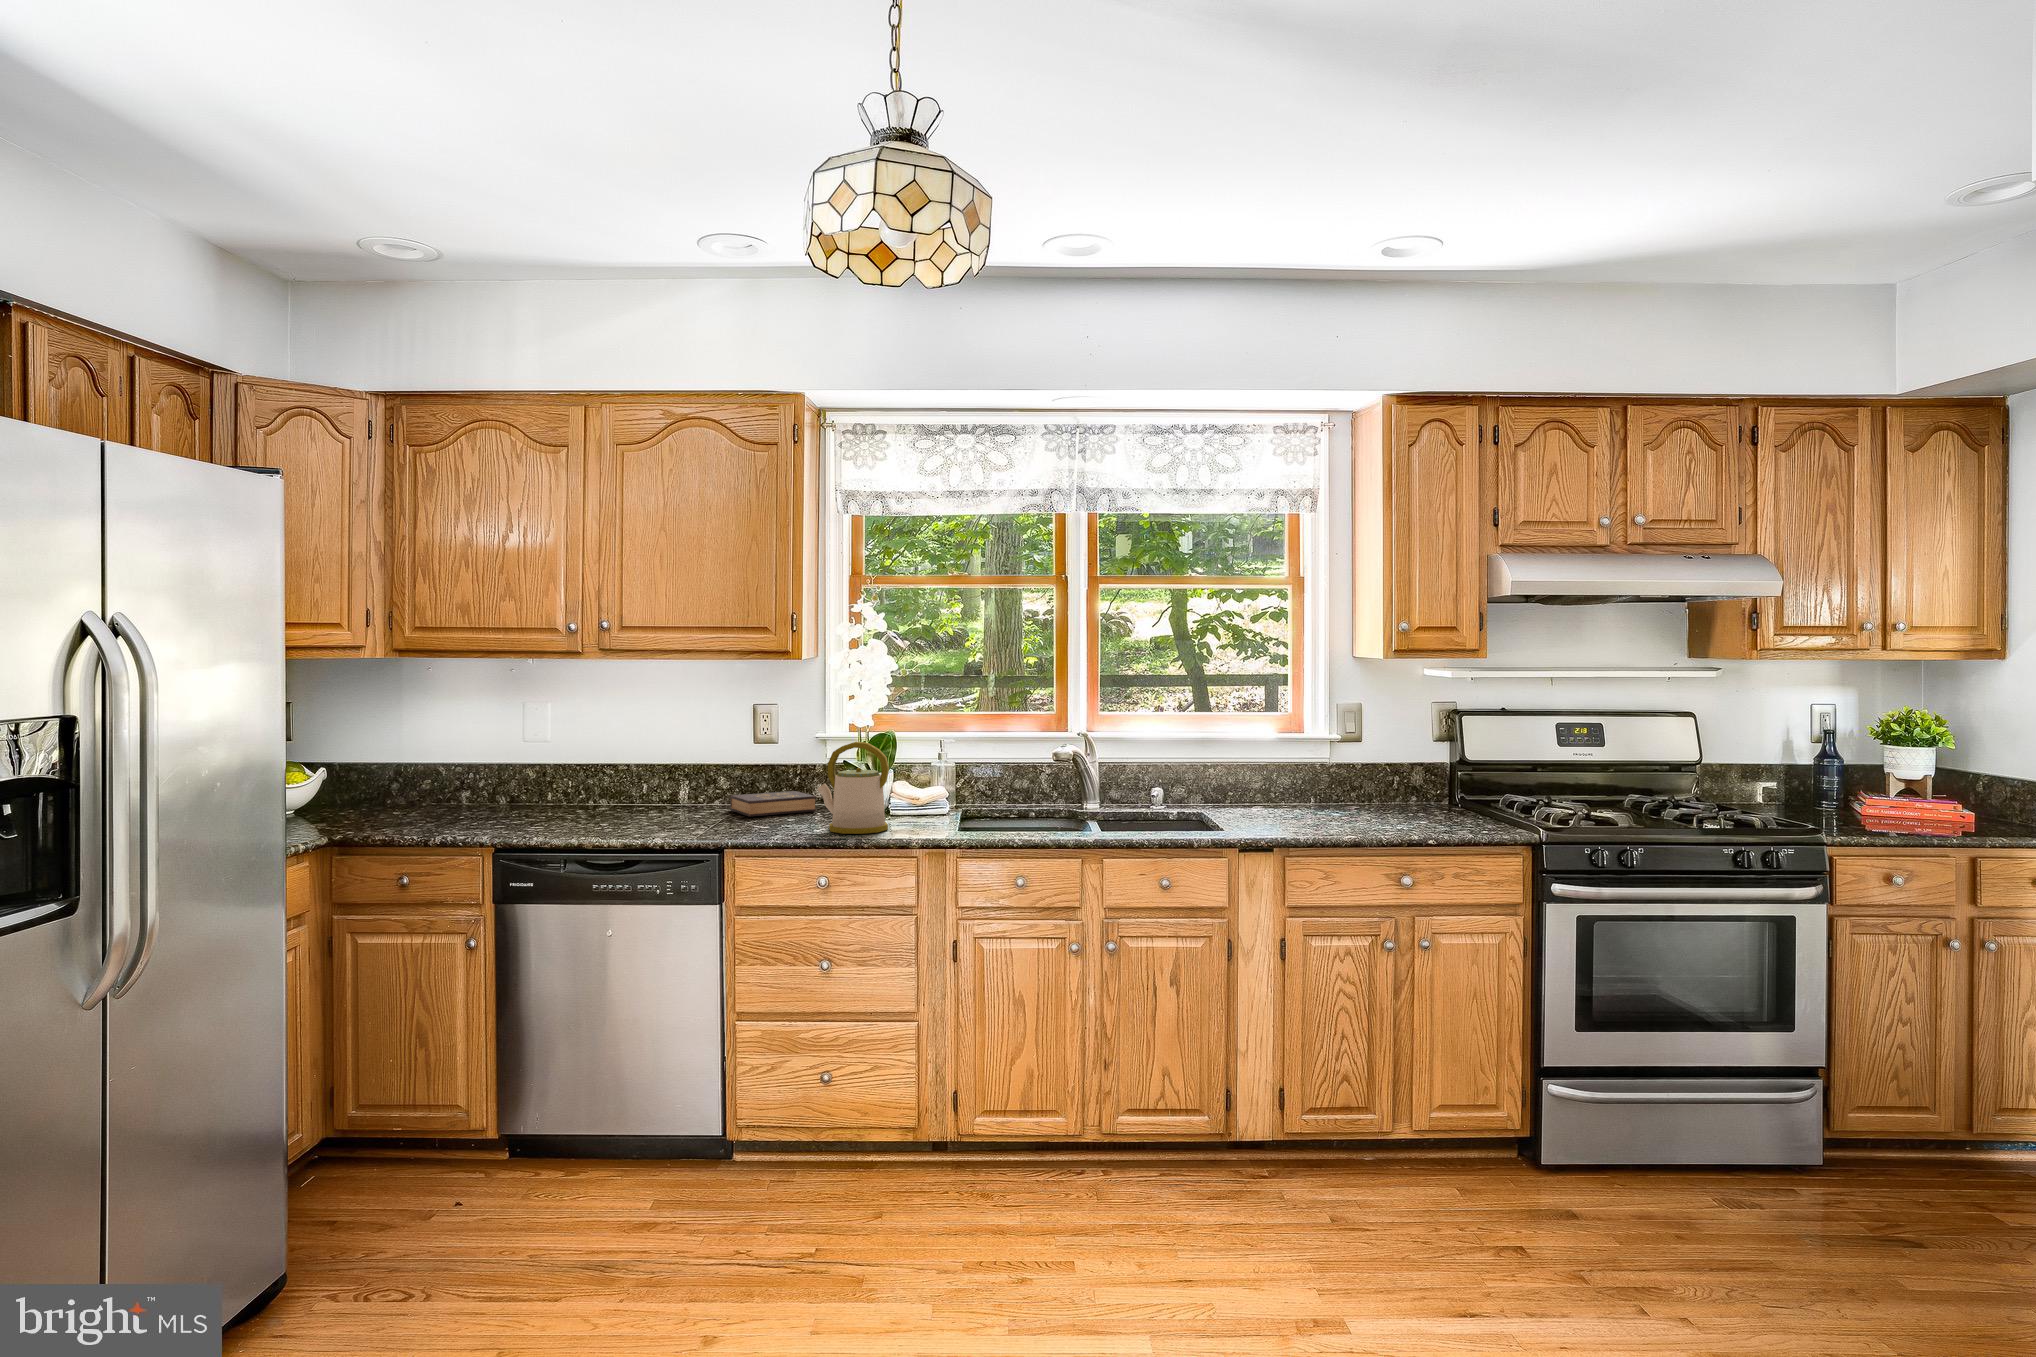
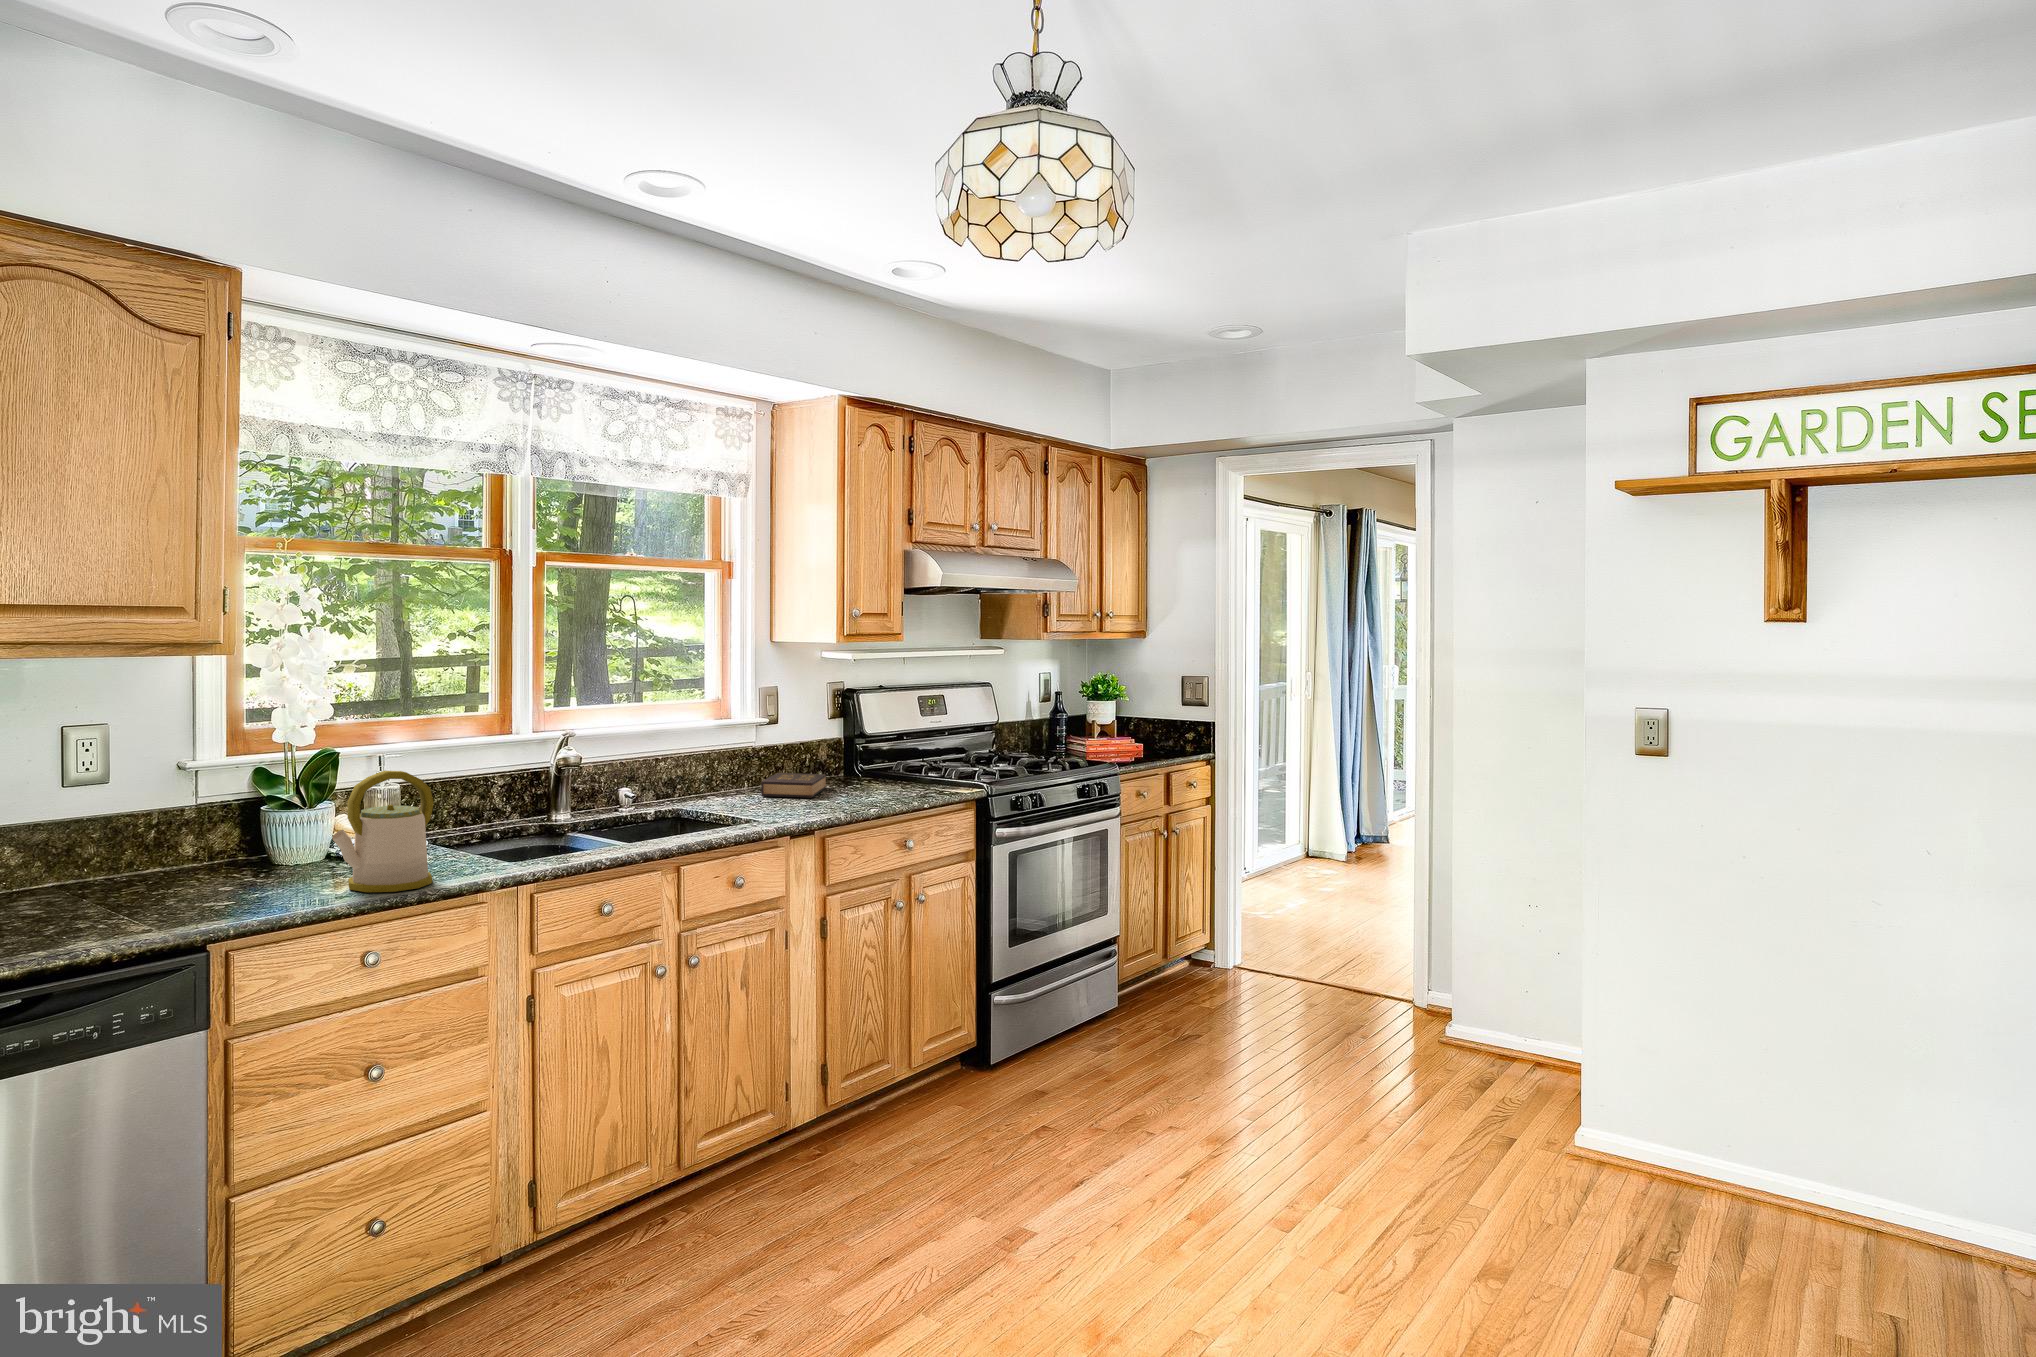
hardback book: present [730,791,816,817] -> present [761,773,826,798]

